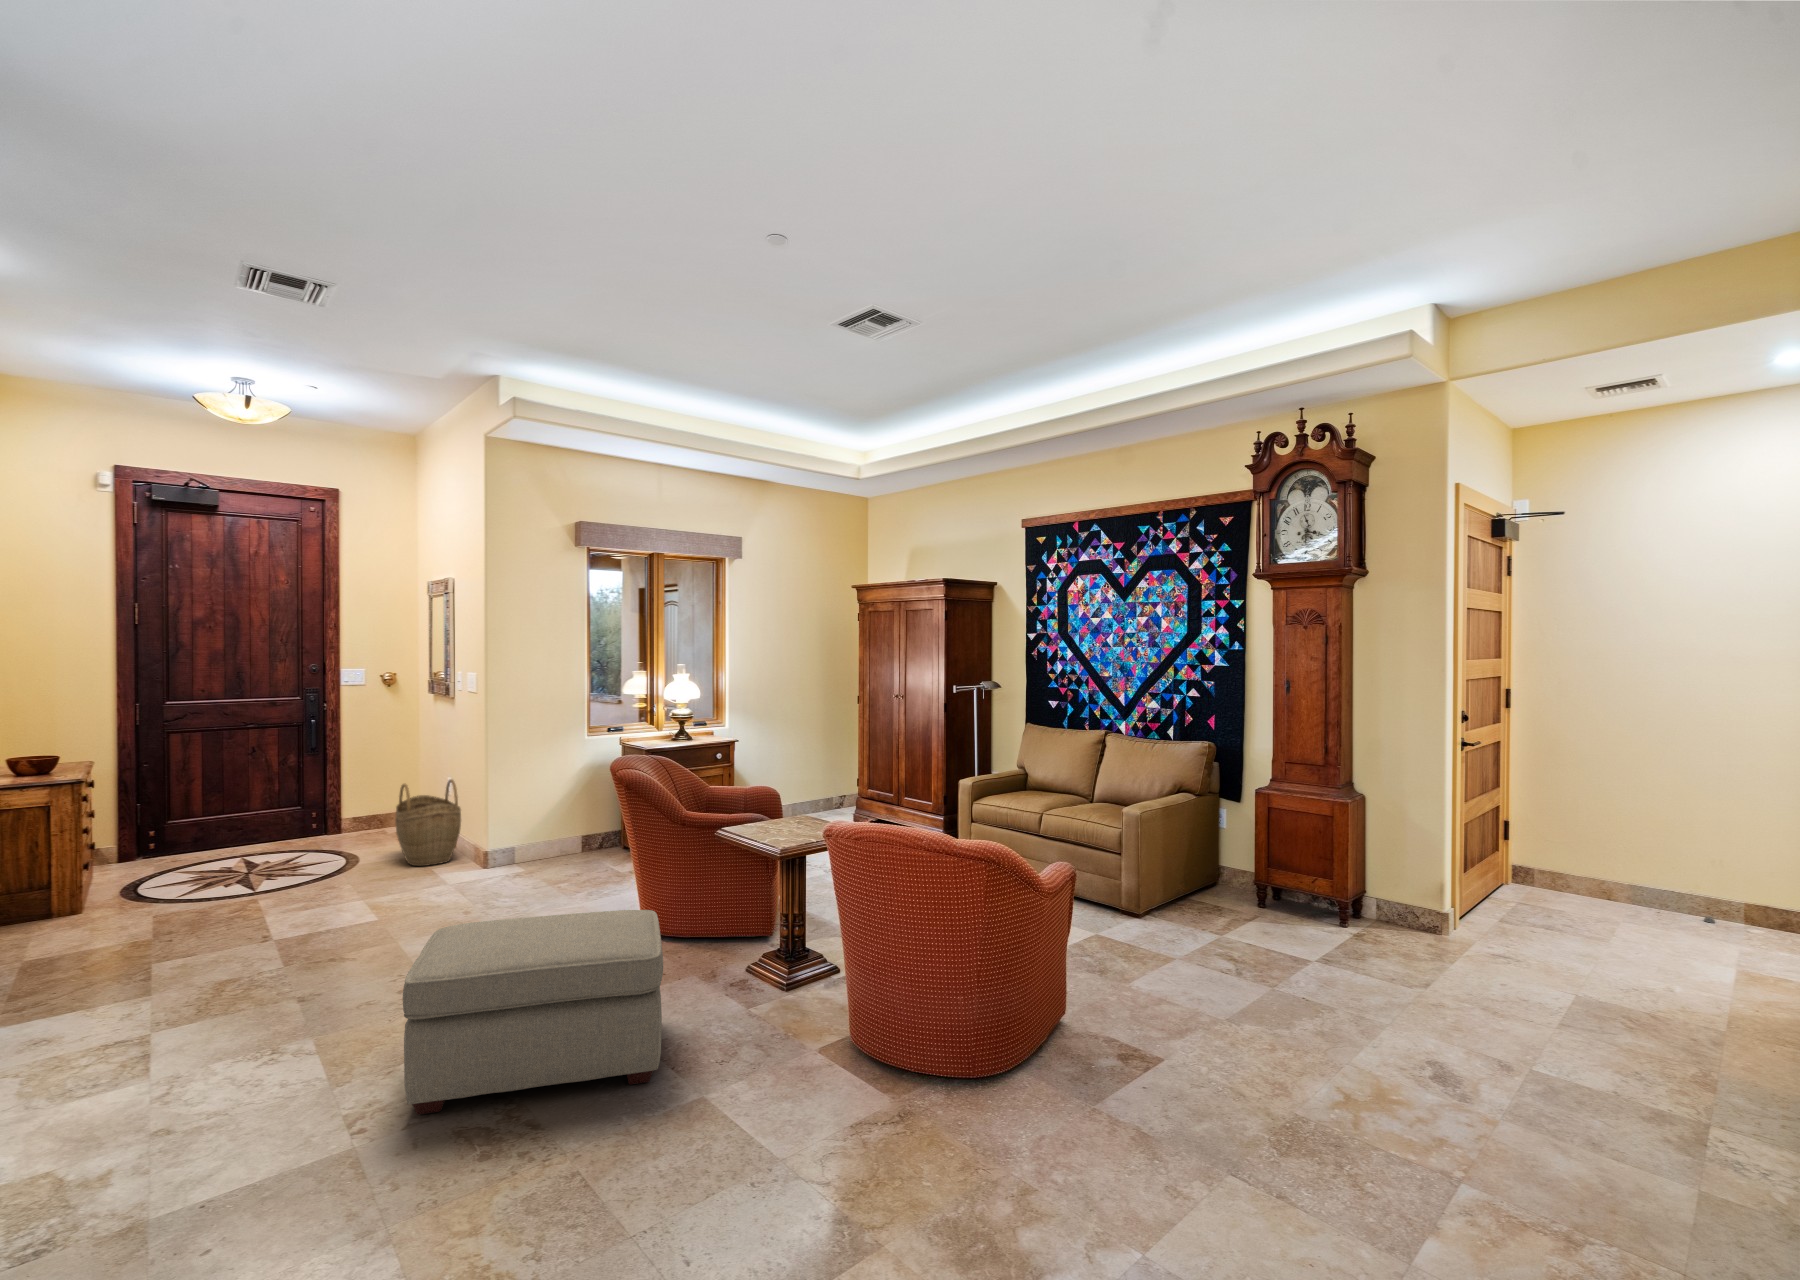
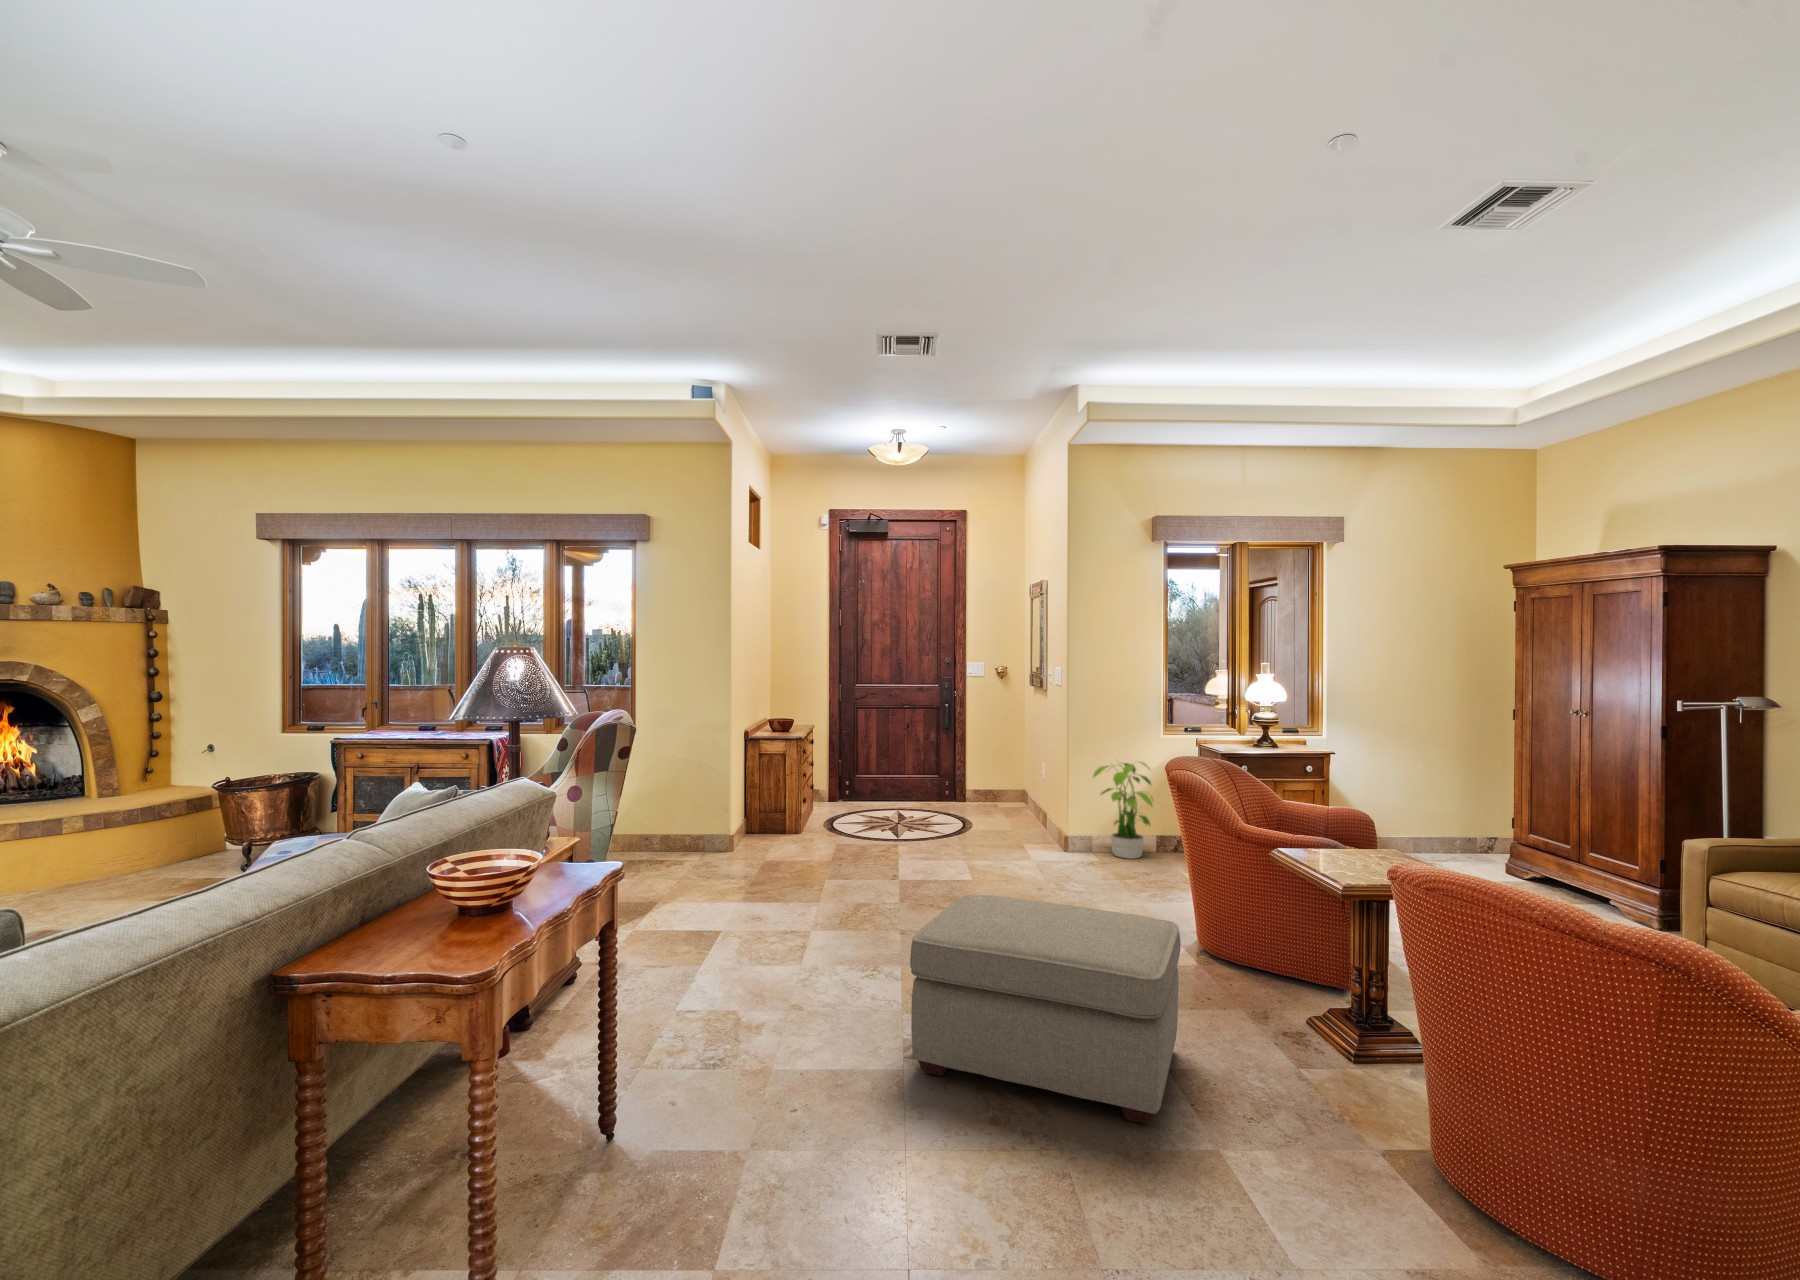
potted plant: none [515,766,581,866] -> present [1093,762,1153,859]
woven basket: present [395,779,461,866] -> none [998,763,1049,839]

